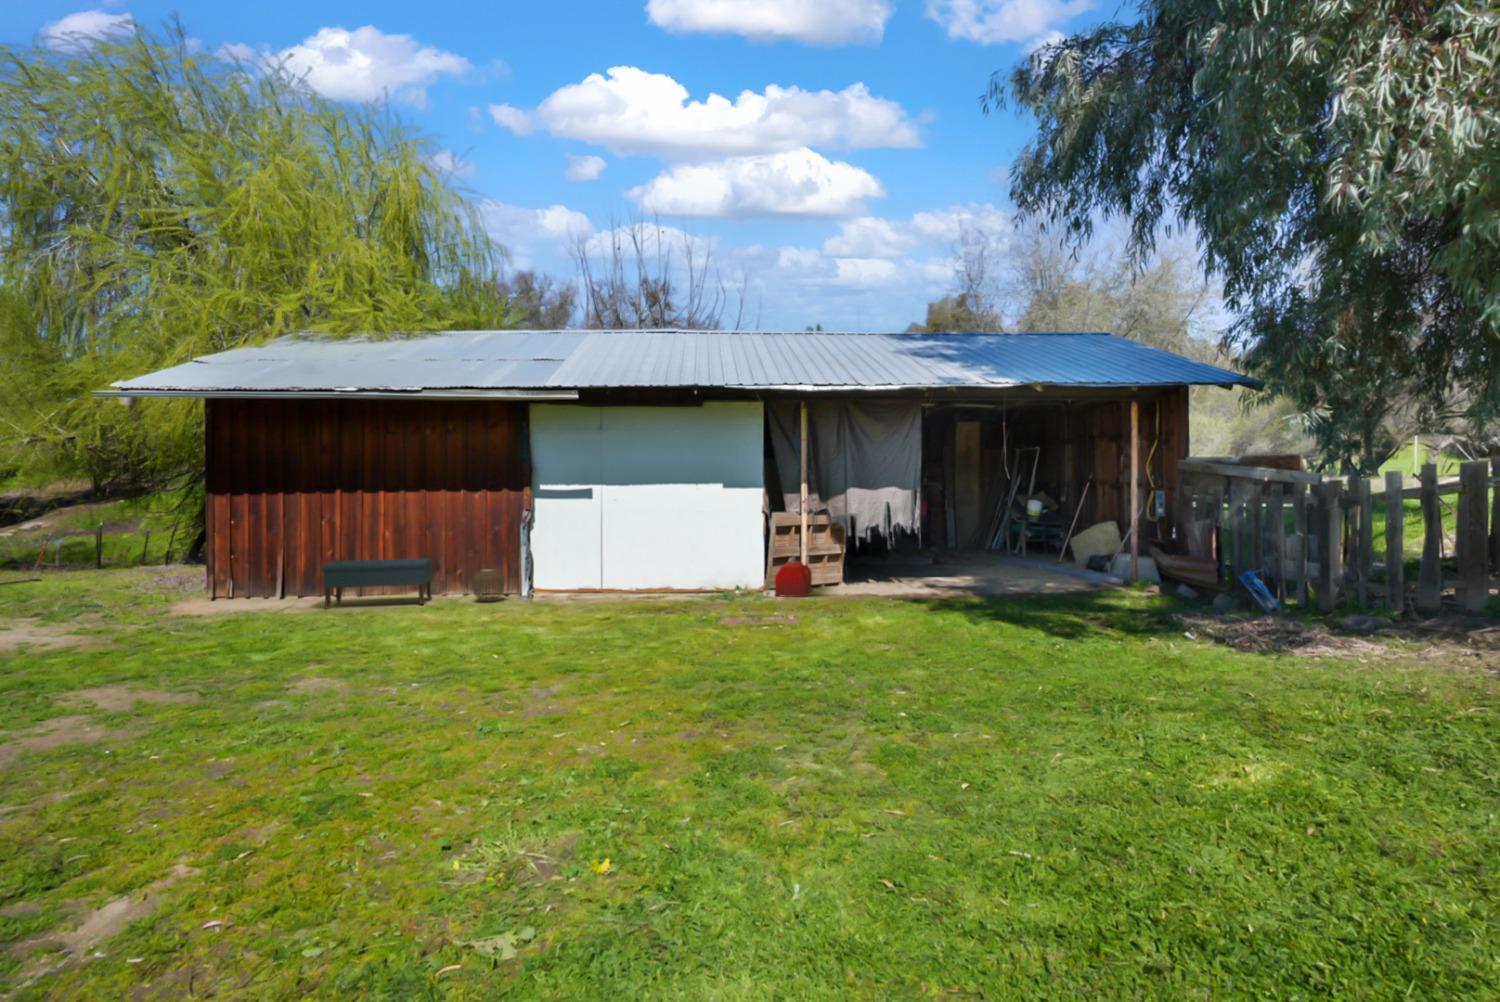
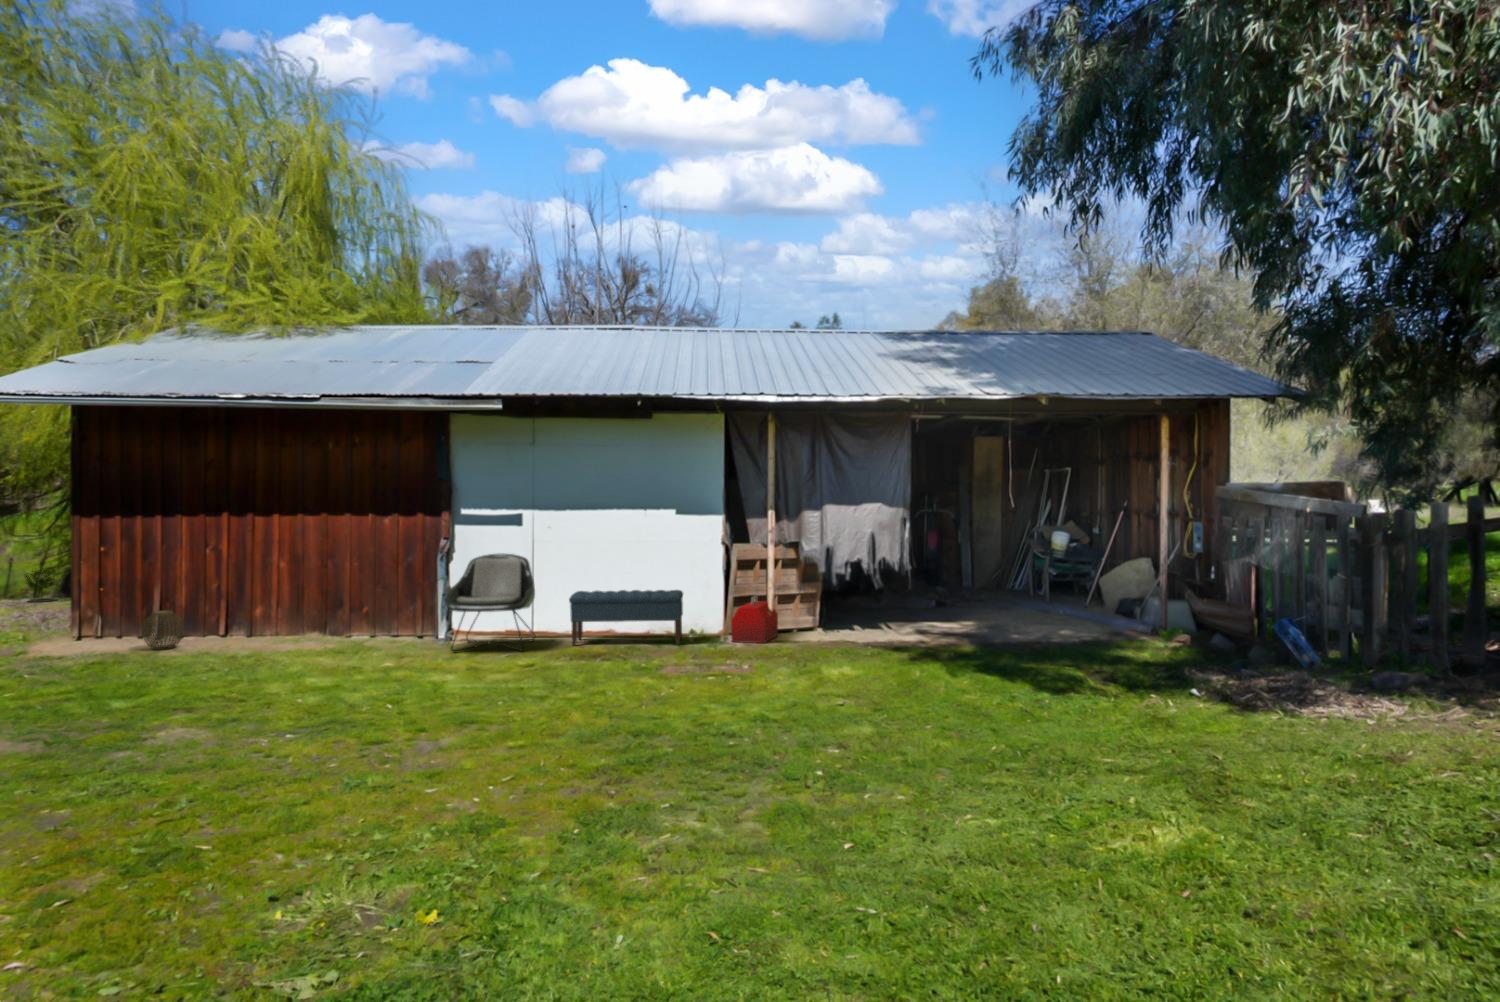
lounge chair: none [532,523,608,608] -> present [445,553,535,653]
potted tree: none [155,527,187,568] -> present [25,559,57,602]
bench: present [322,558,432,609] -> present [569,590,683,646]
woven basket: present [472,569,504,602] -> present [142,610,183,650]

